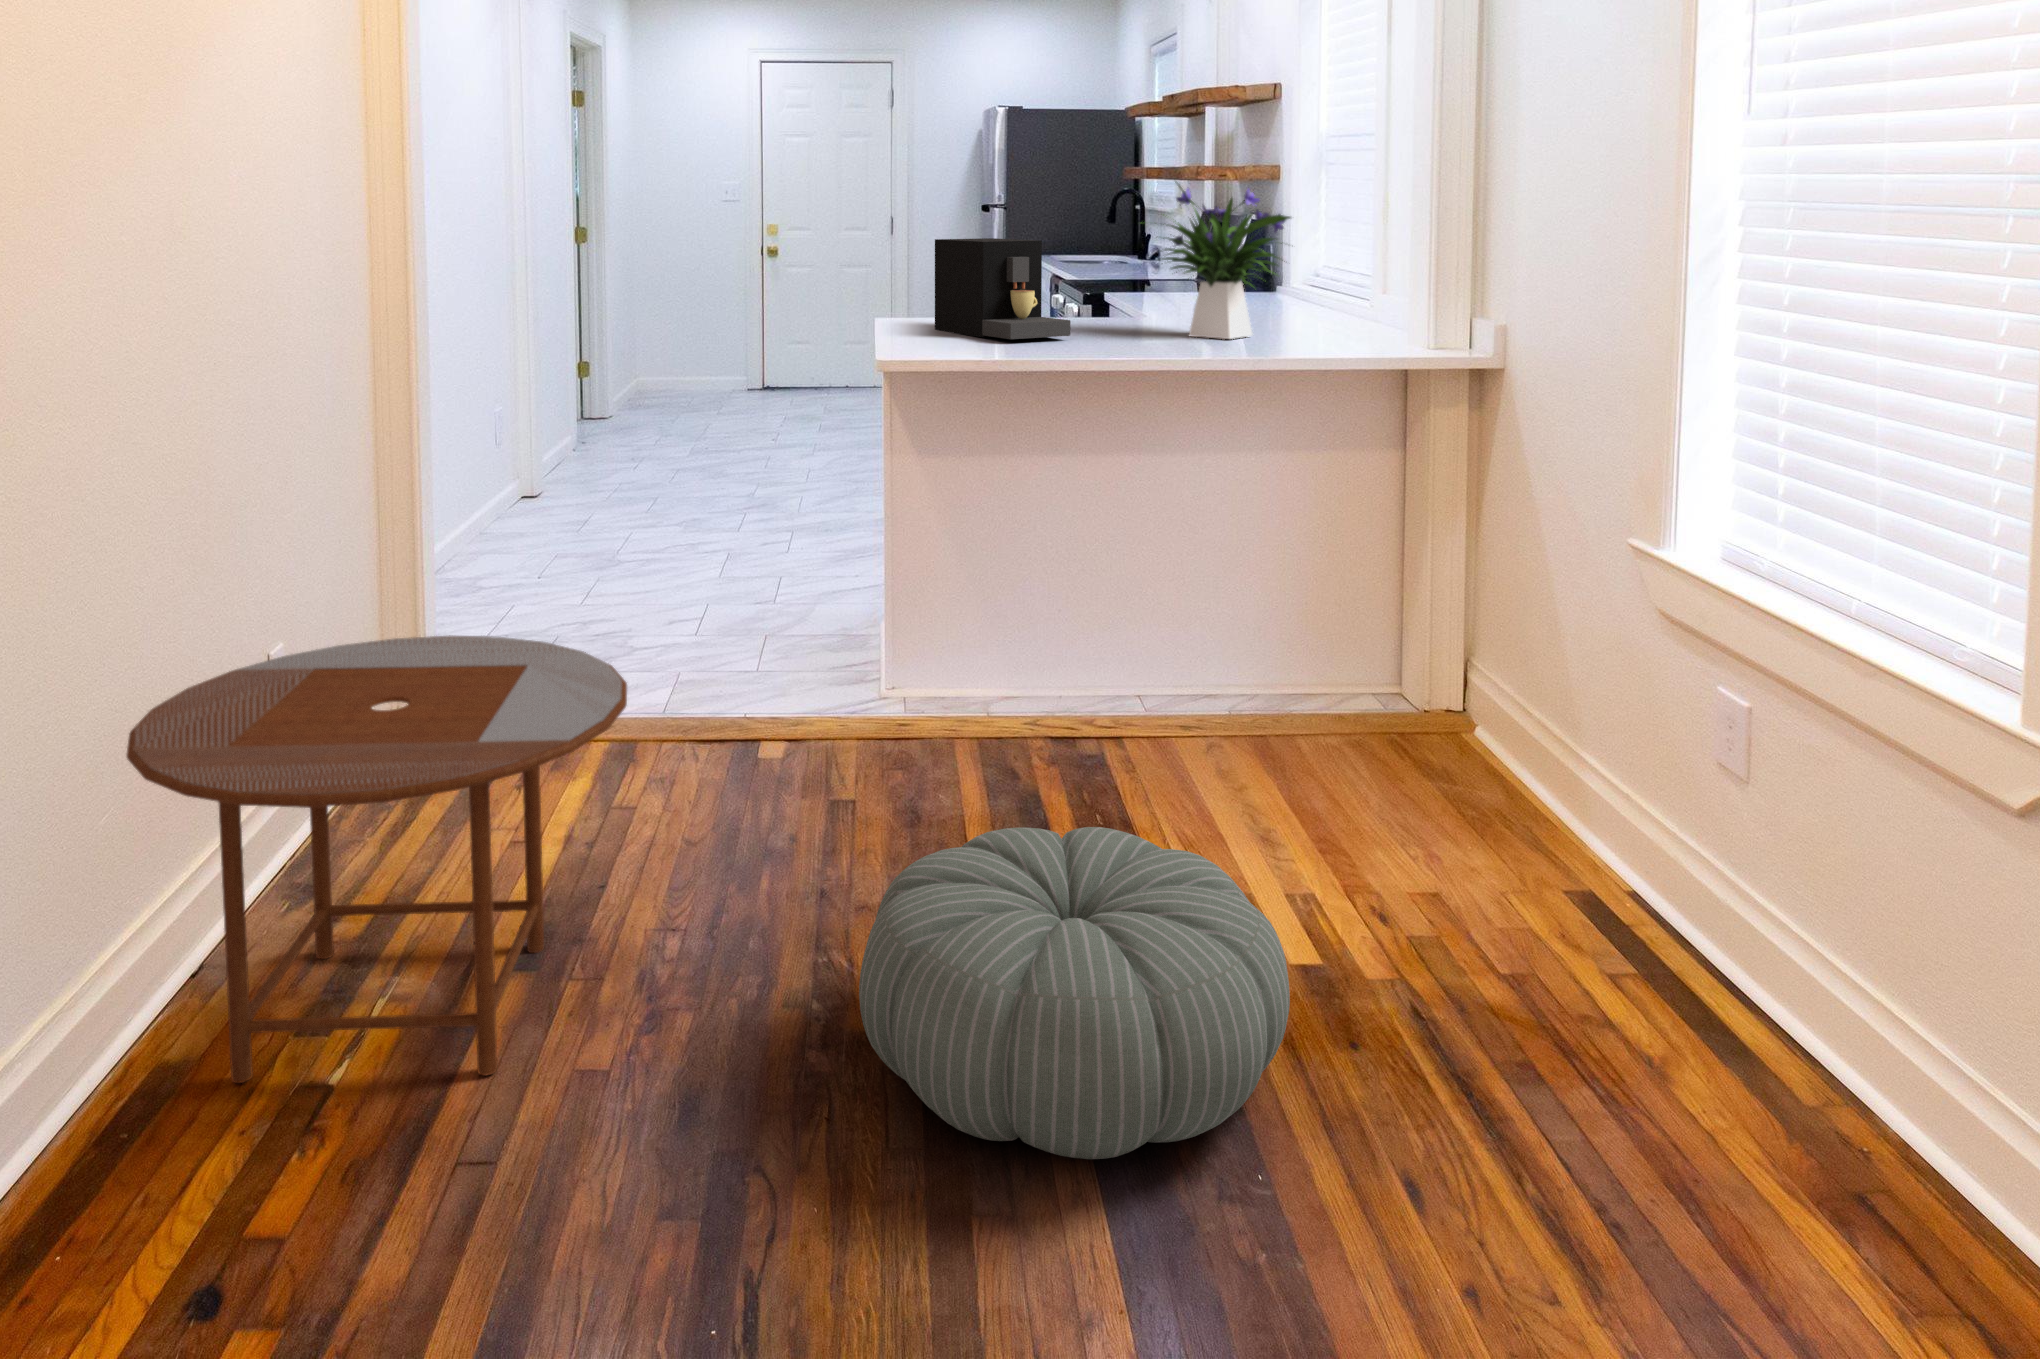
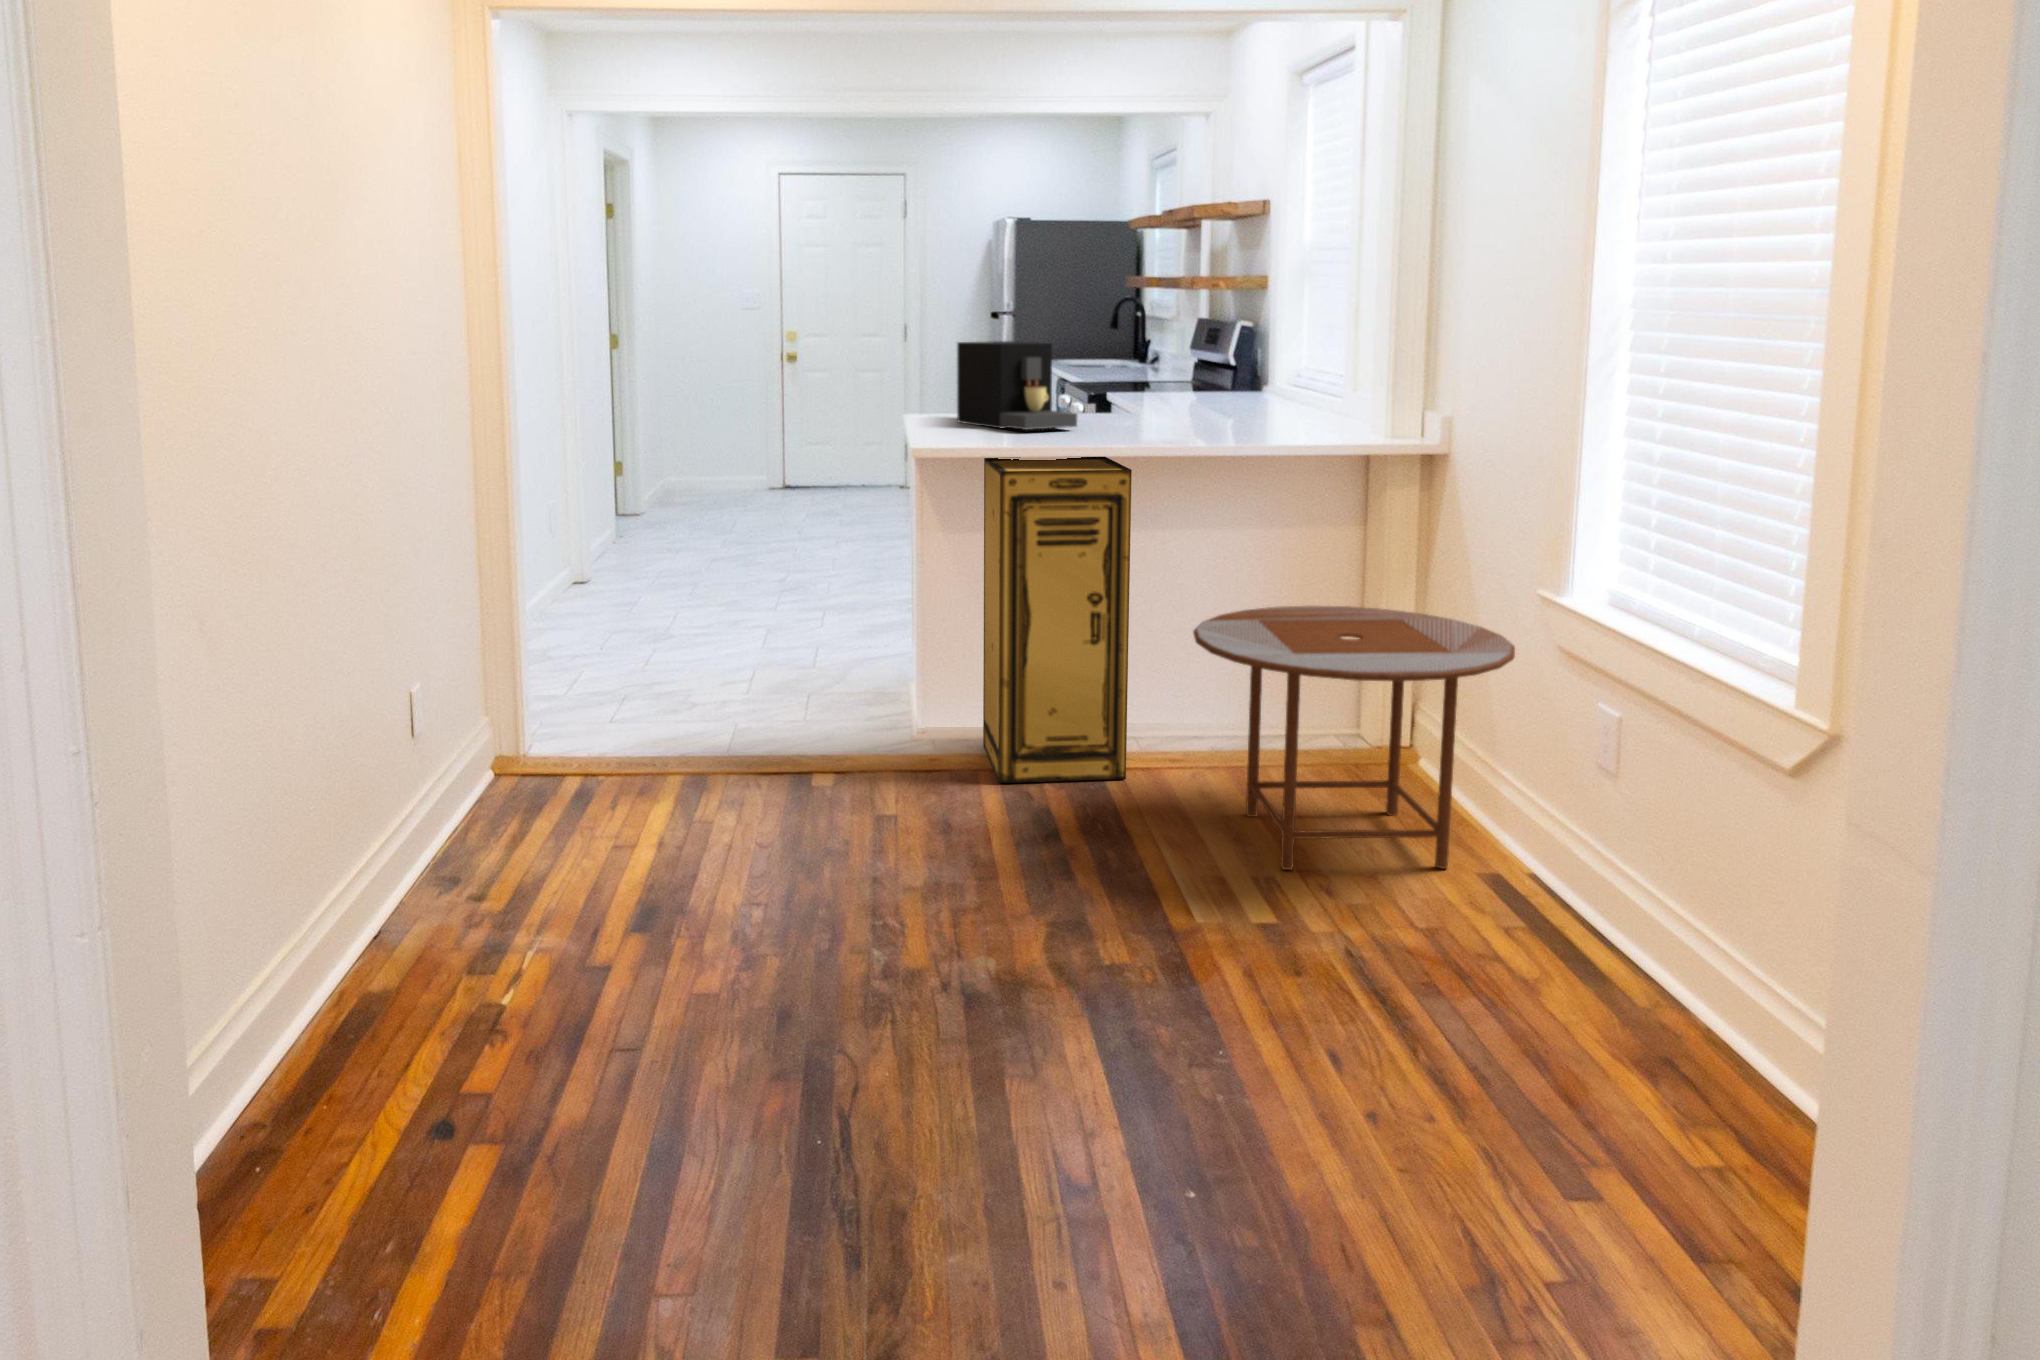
flower arrangement: present [1162,182,1291,339] -> none [1137,288,1275,430]
storage cabinet: none [962,370,1133,757] -> present [983,457,1132,783]
side table: present [126,635,627,1083] -> present [1193,606,1515,870]
pouf: present [859,827,1290,1159] -> none [914,815,1248,1040]

